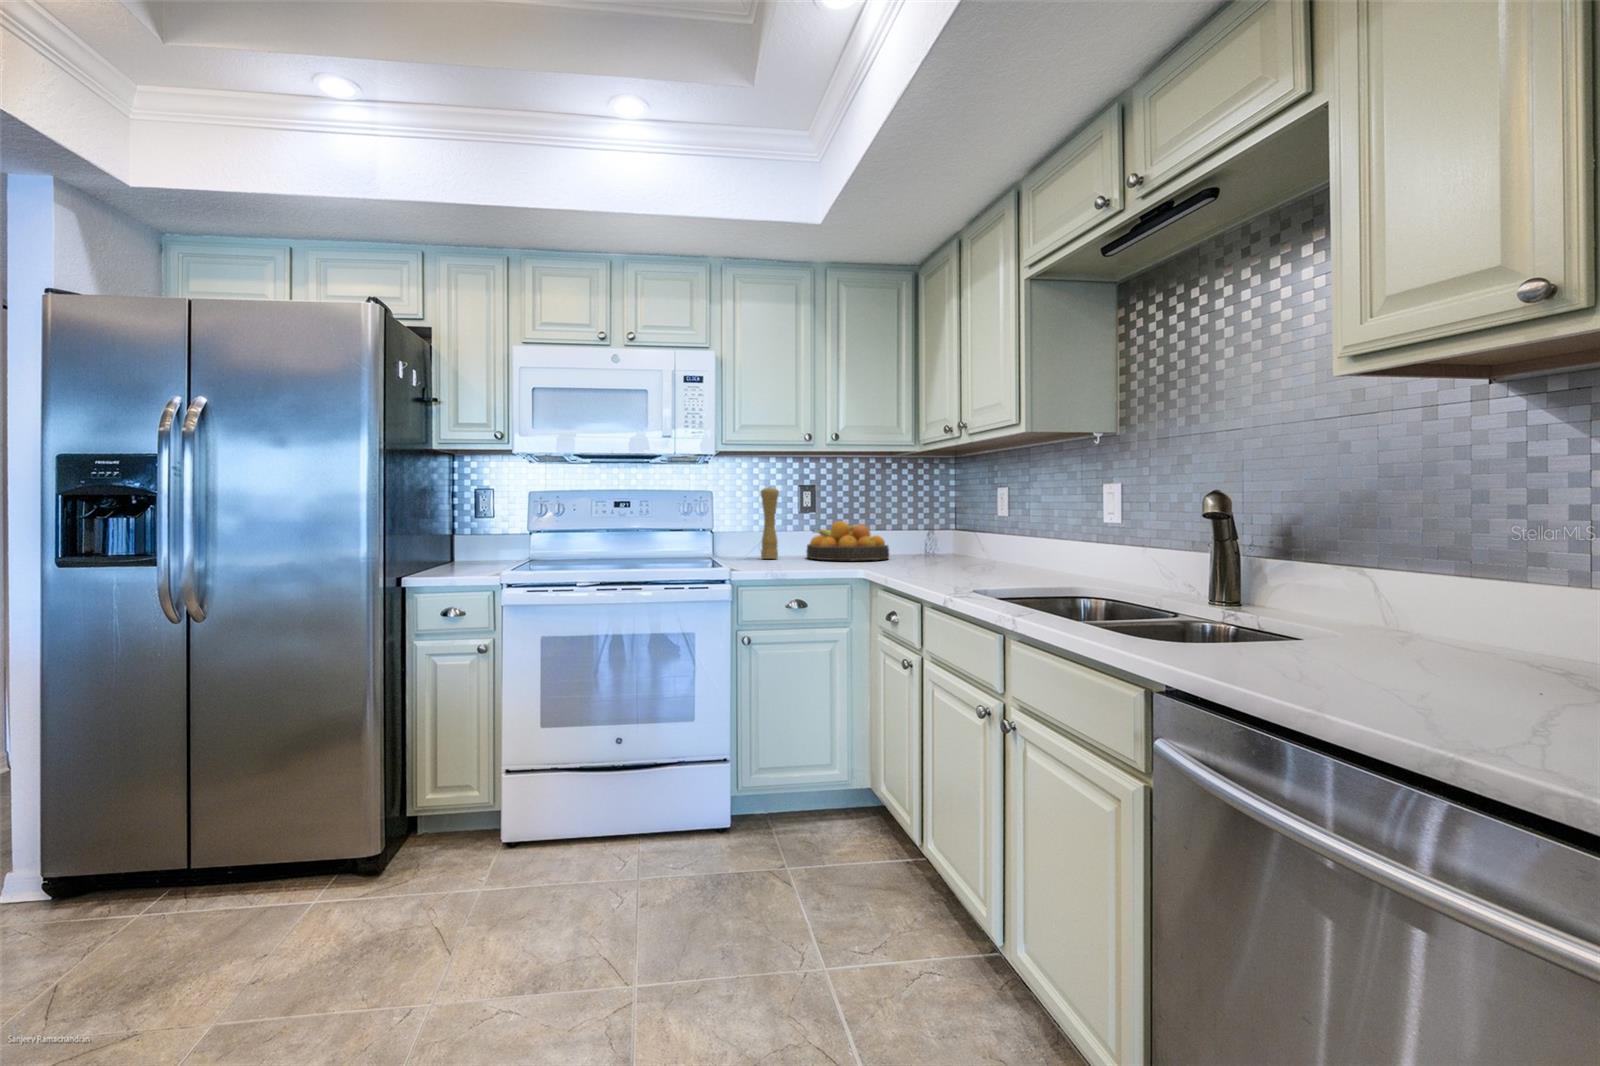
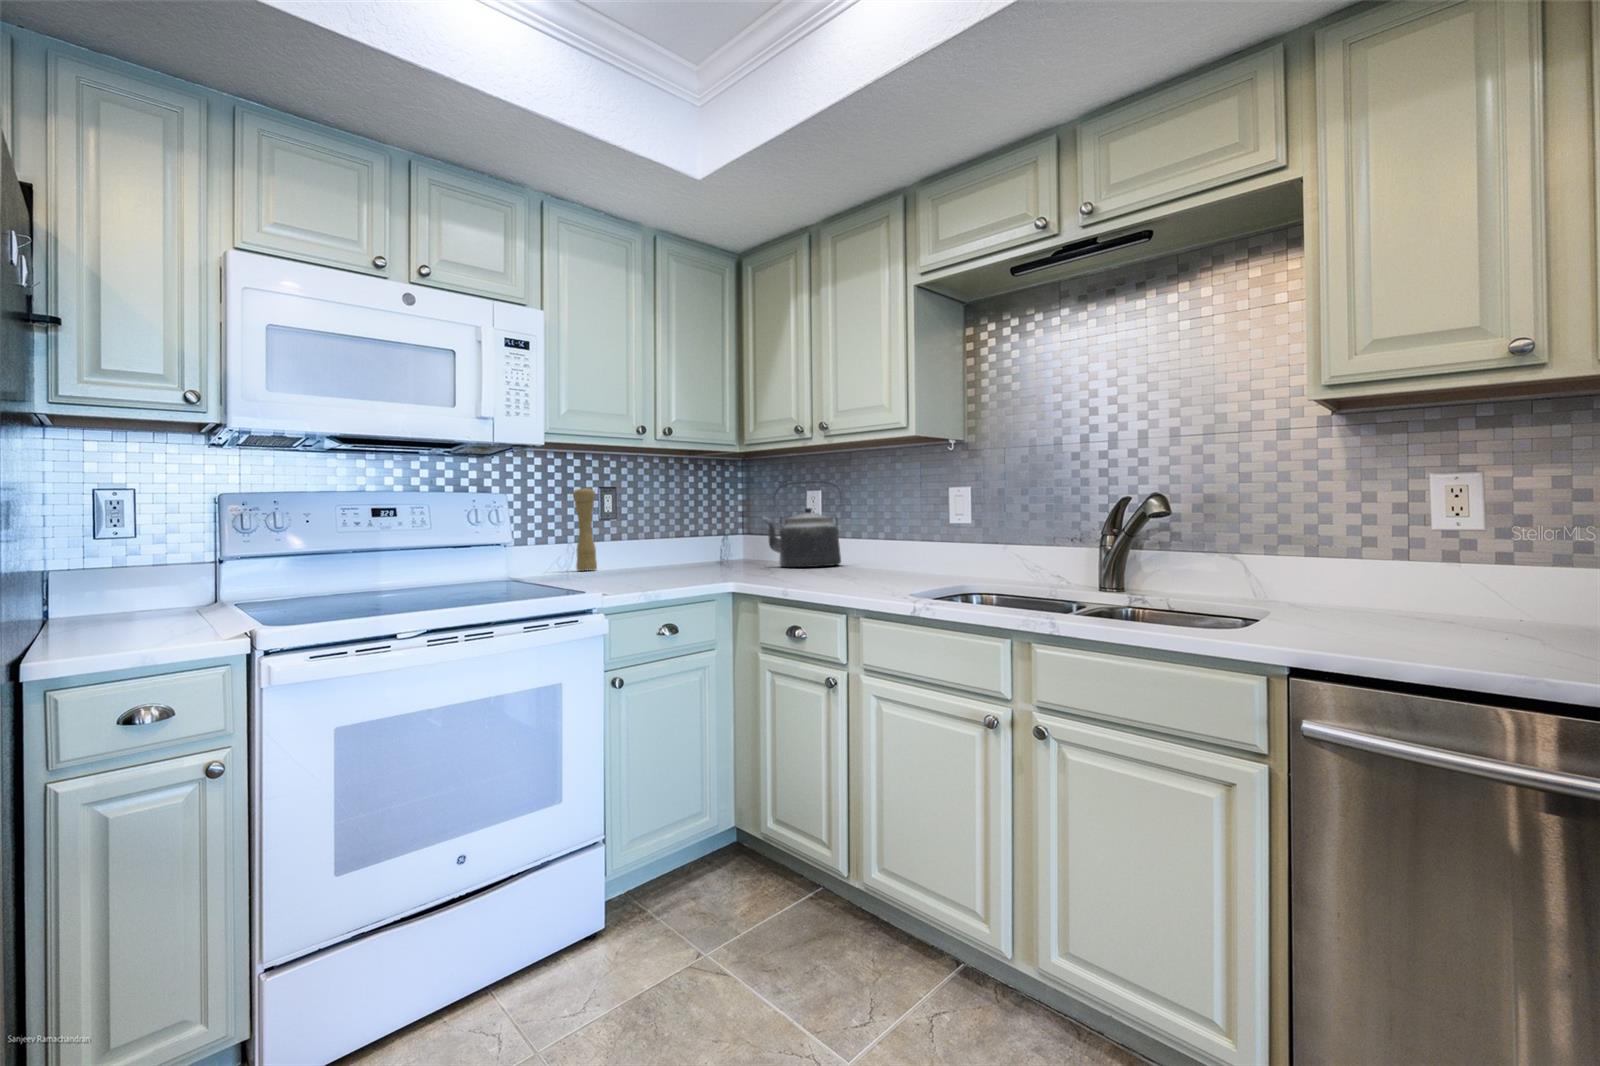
kettle: none [901,484,977,572] -> present [763,481,842,567]
fruit bowl: present [807,521,889,560] -> none [620,525,712,567]

